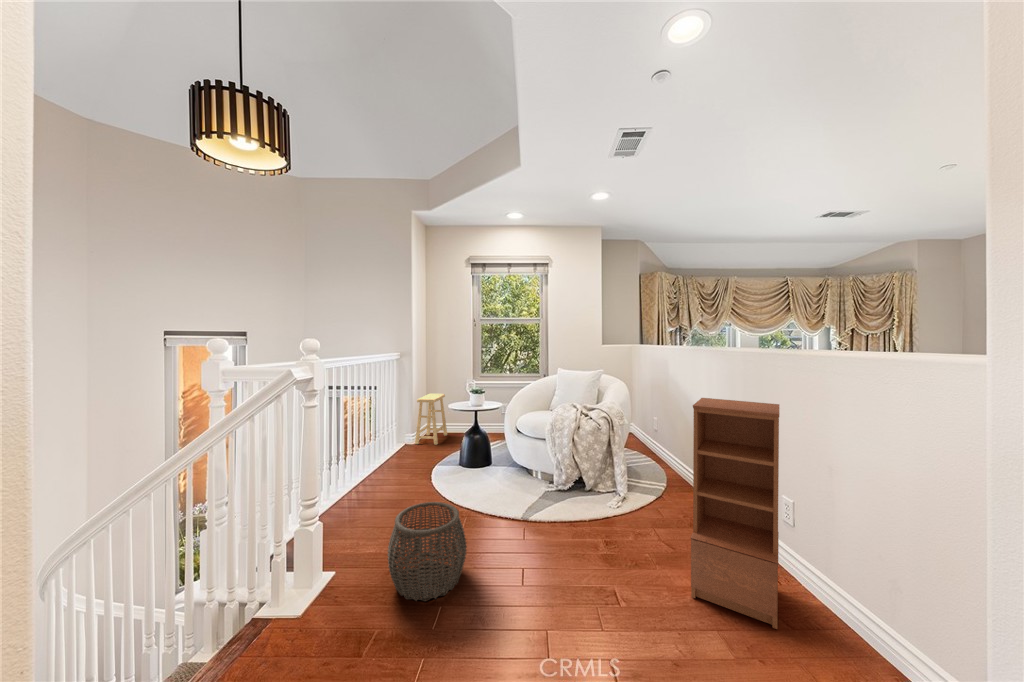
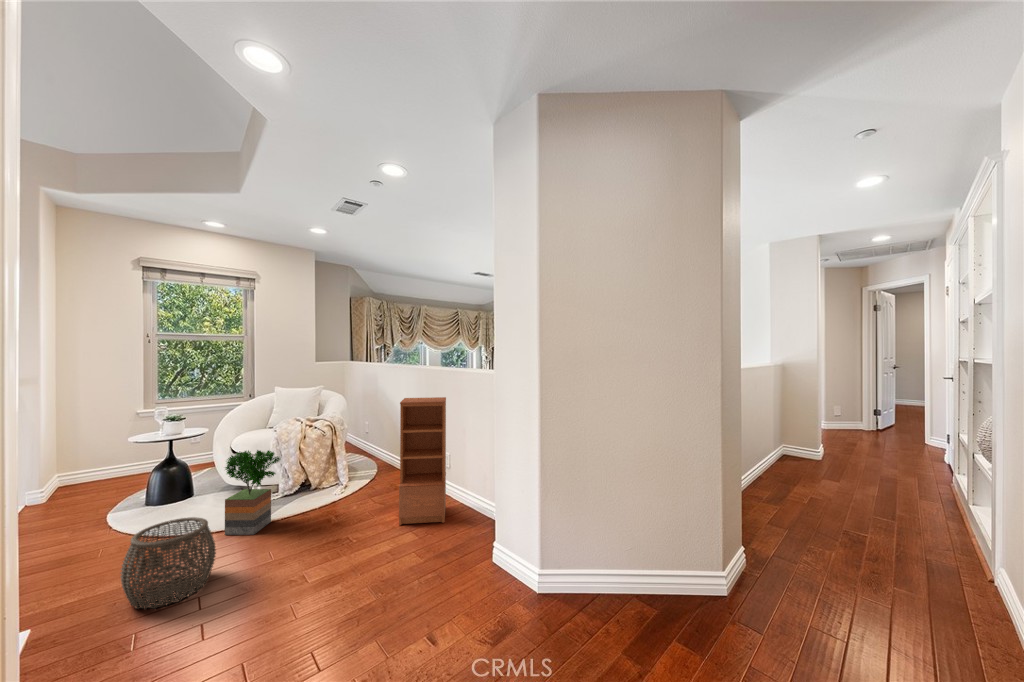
footstool: present [415,394,447,445] -> none [50,430,104,501]
potted tree: none [491,435,548,533] -> present [225,450,281,535]

